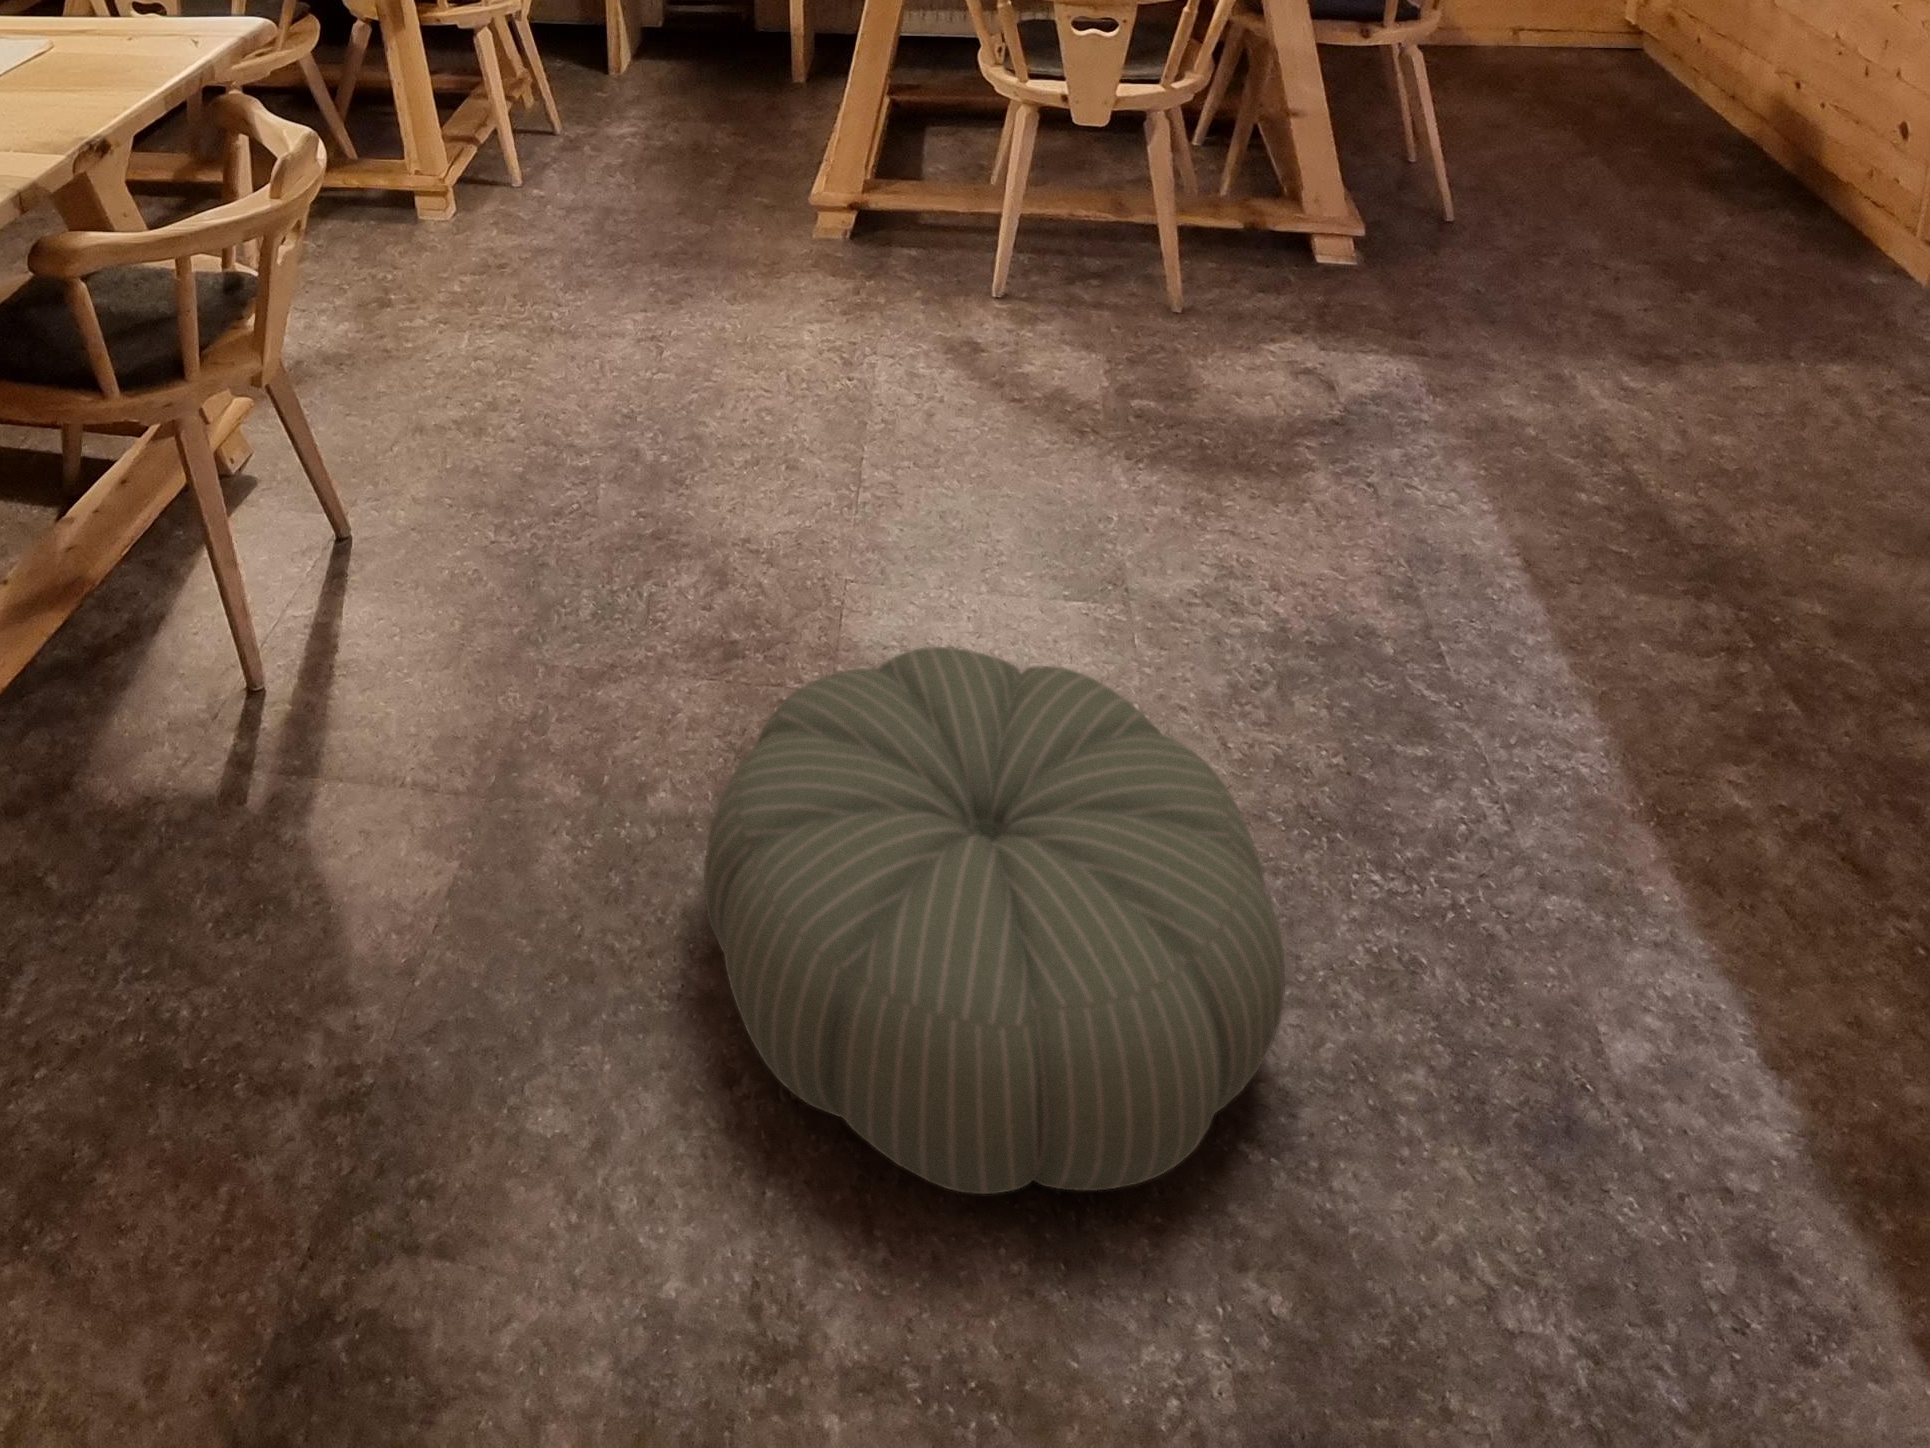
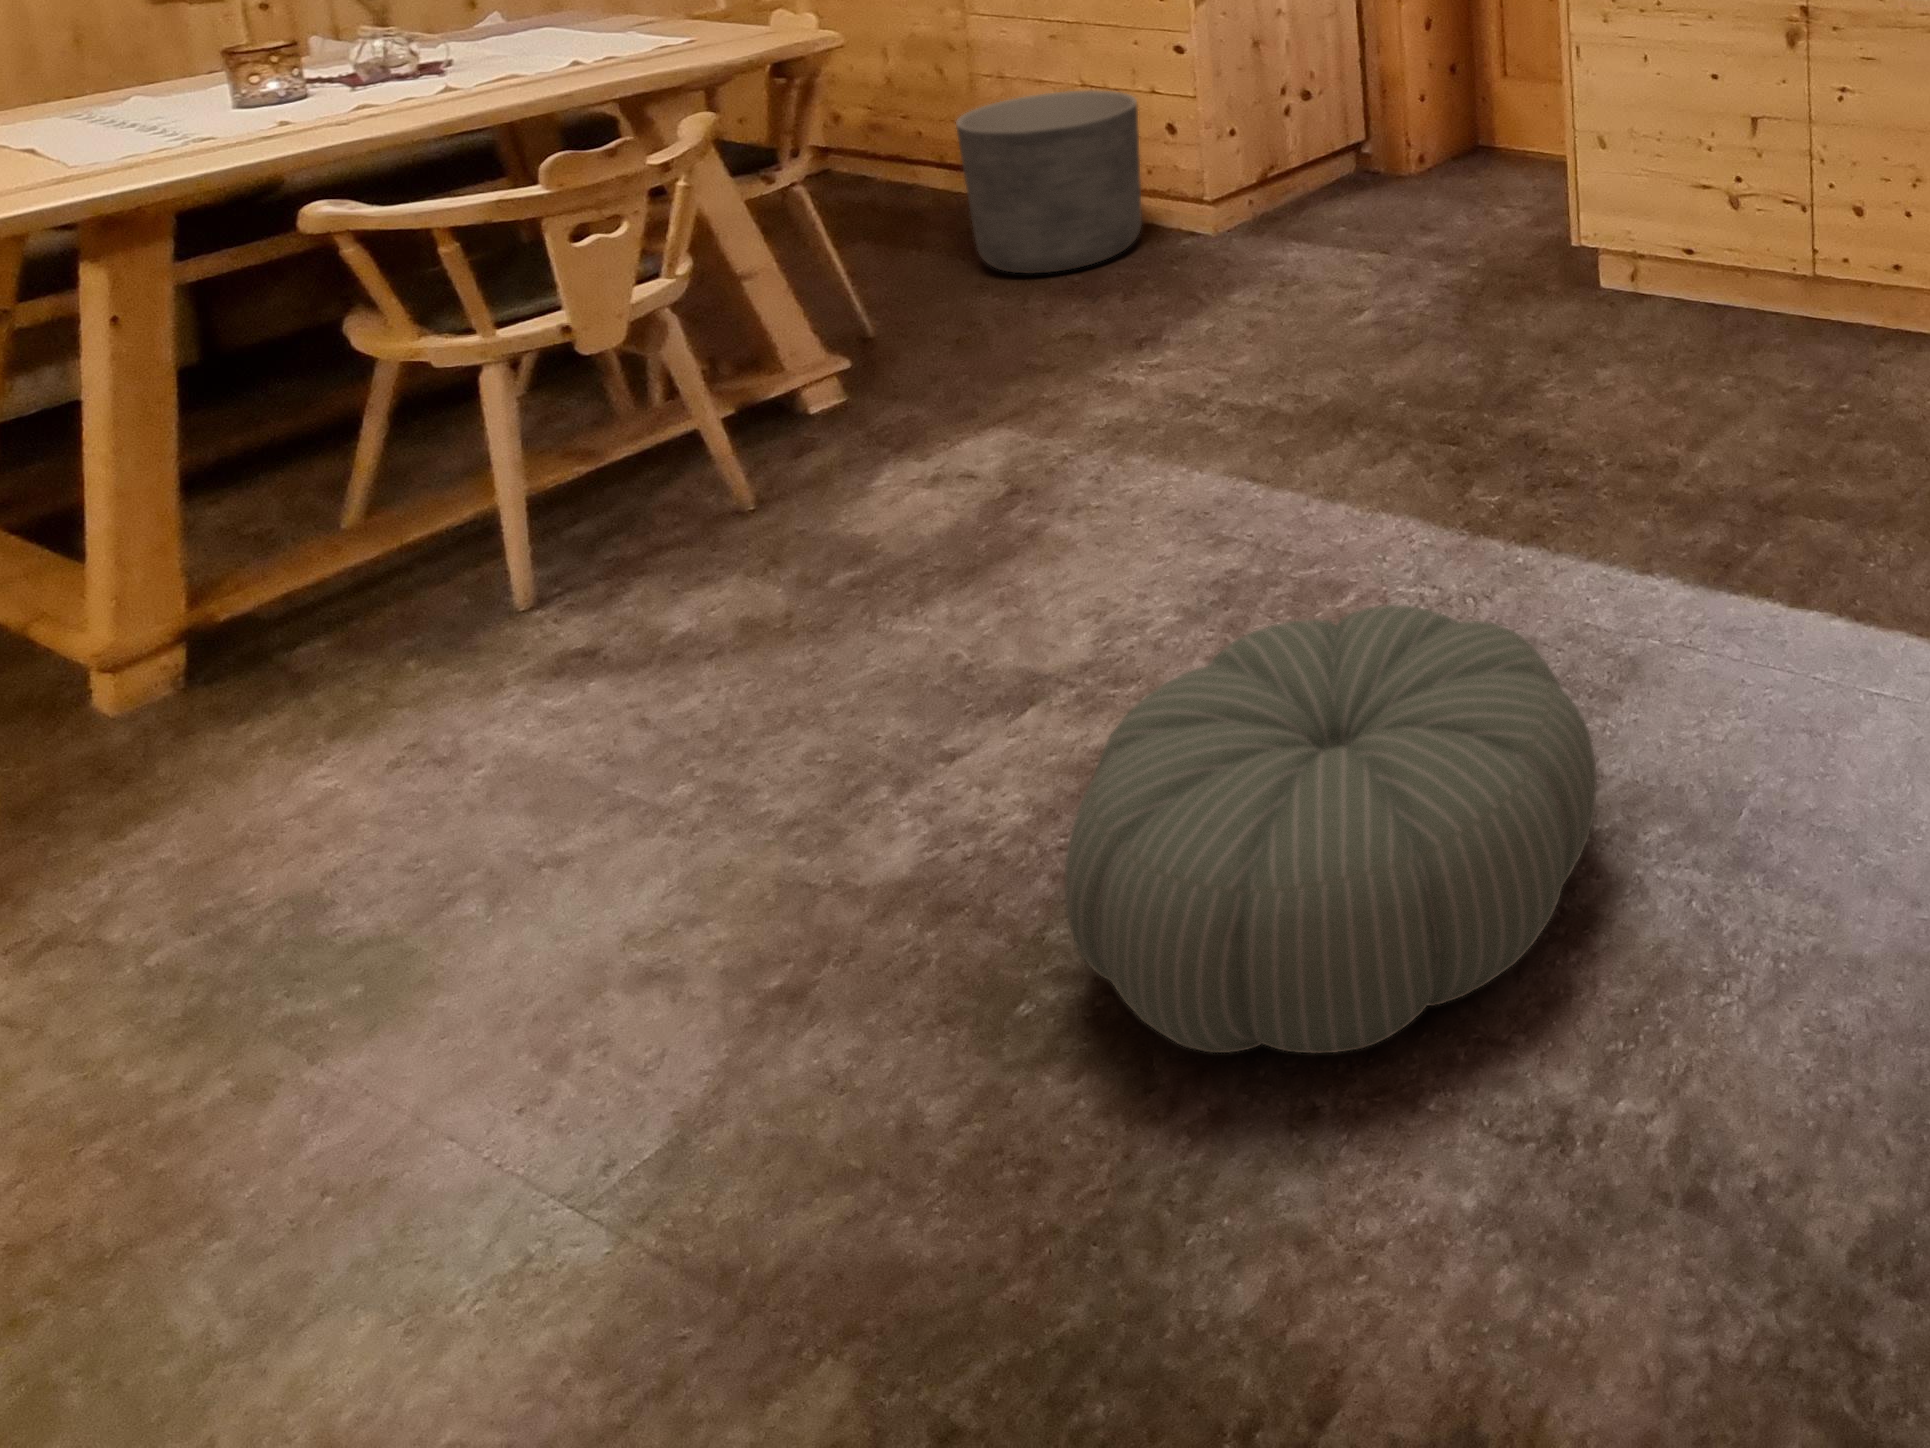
planter: none [1621,27,1871,252] -> present [956,90,1142,274]

